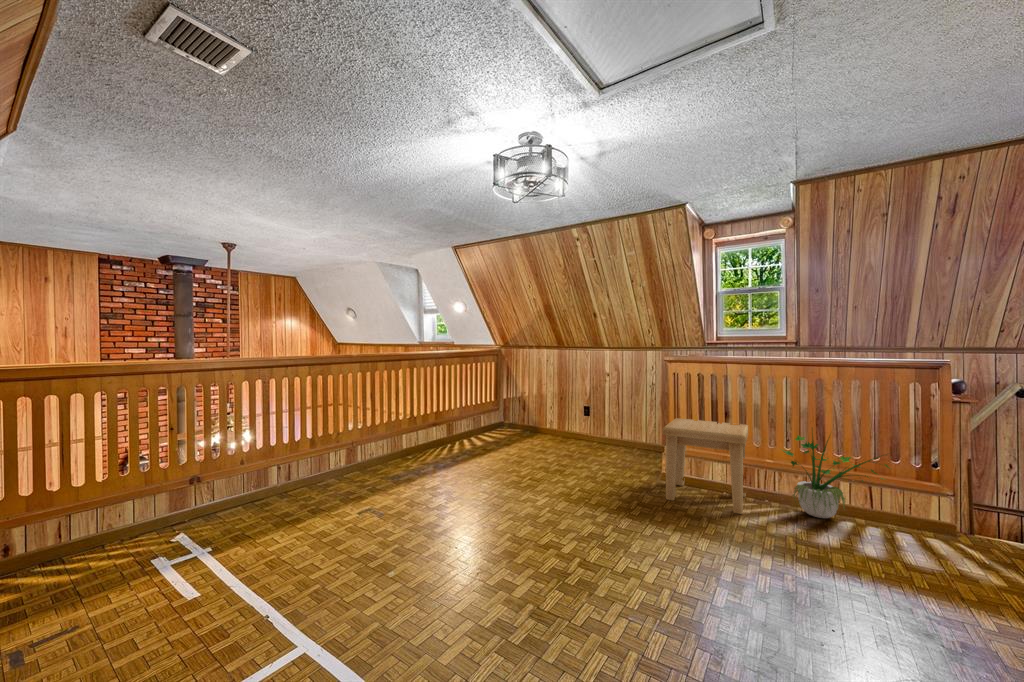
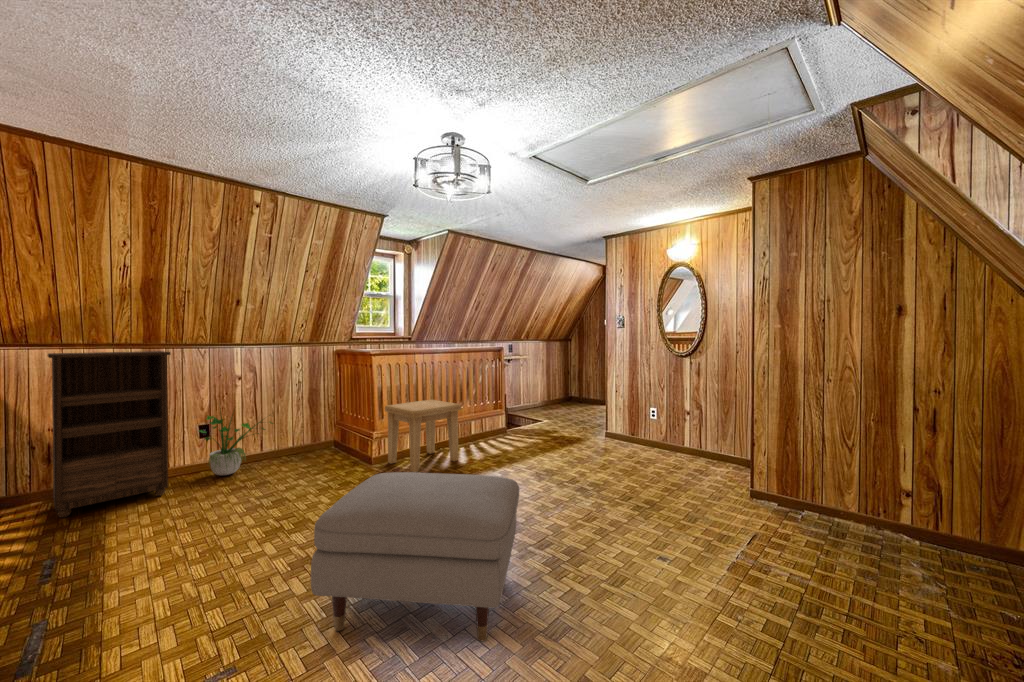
bookshelf: none [500,351,557,444] -> present [48,351,170,517]
potted plant: present [784,433,889,518] -> present [200,416,273,475]
ottoman: none [350,449,485,586] -> present [311,472,519,642]

